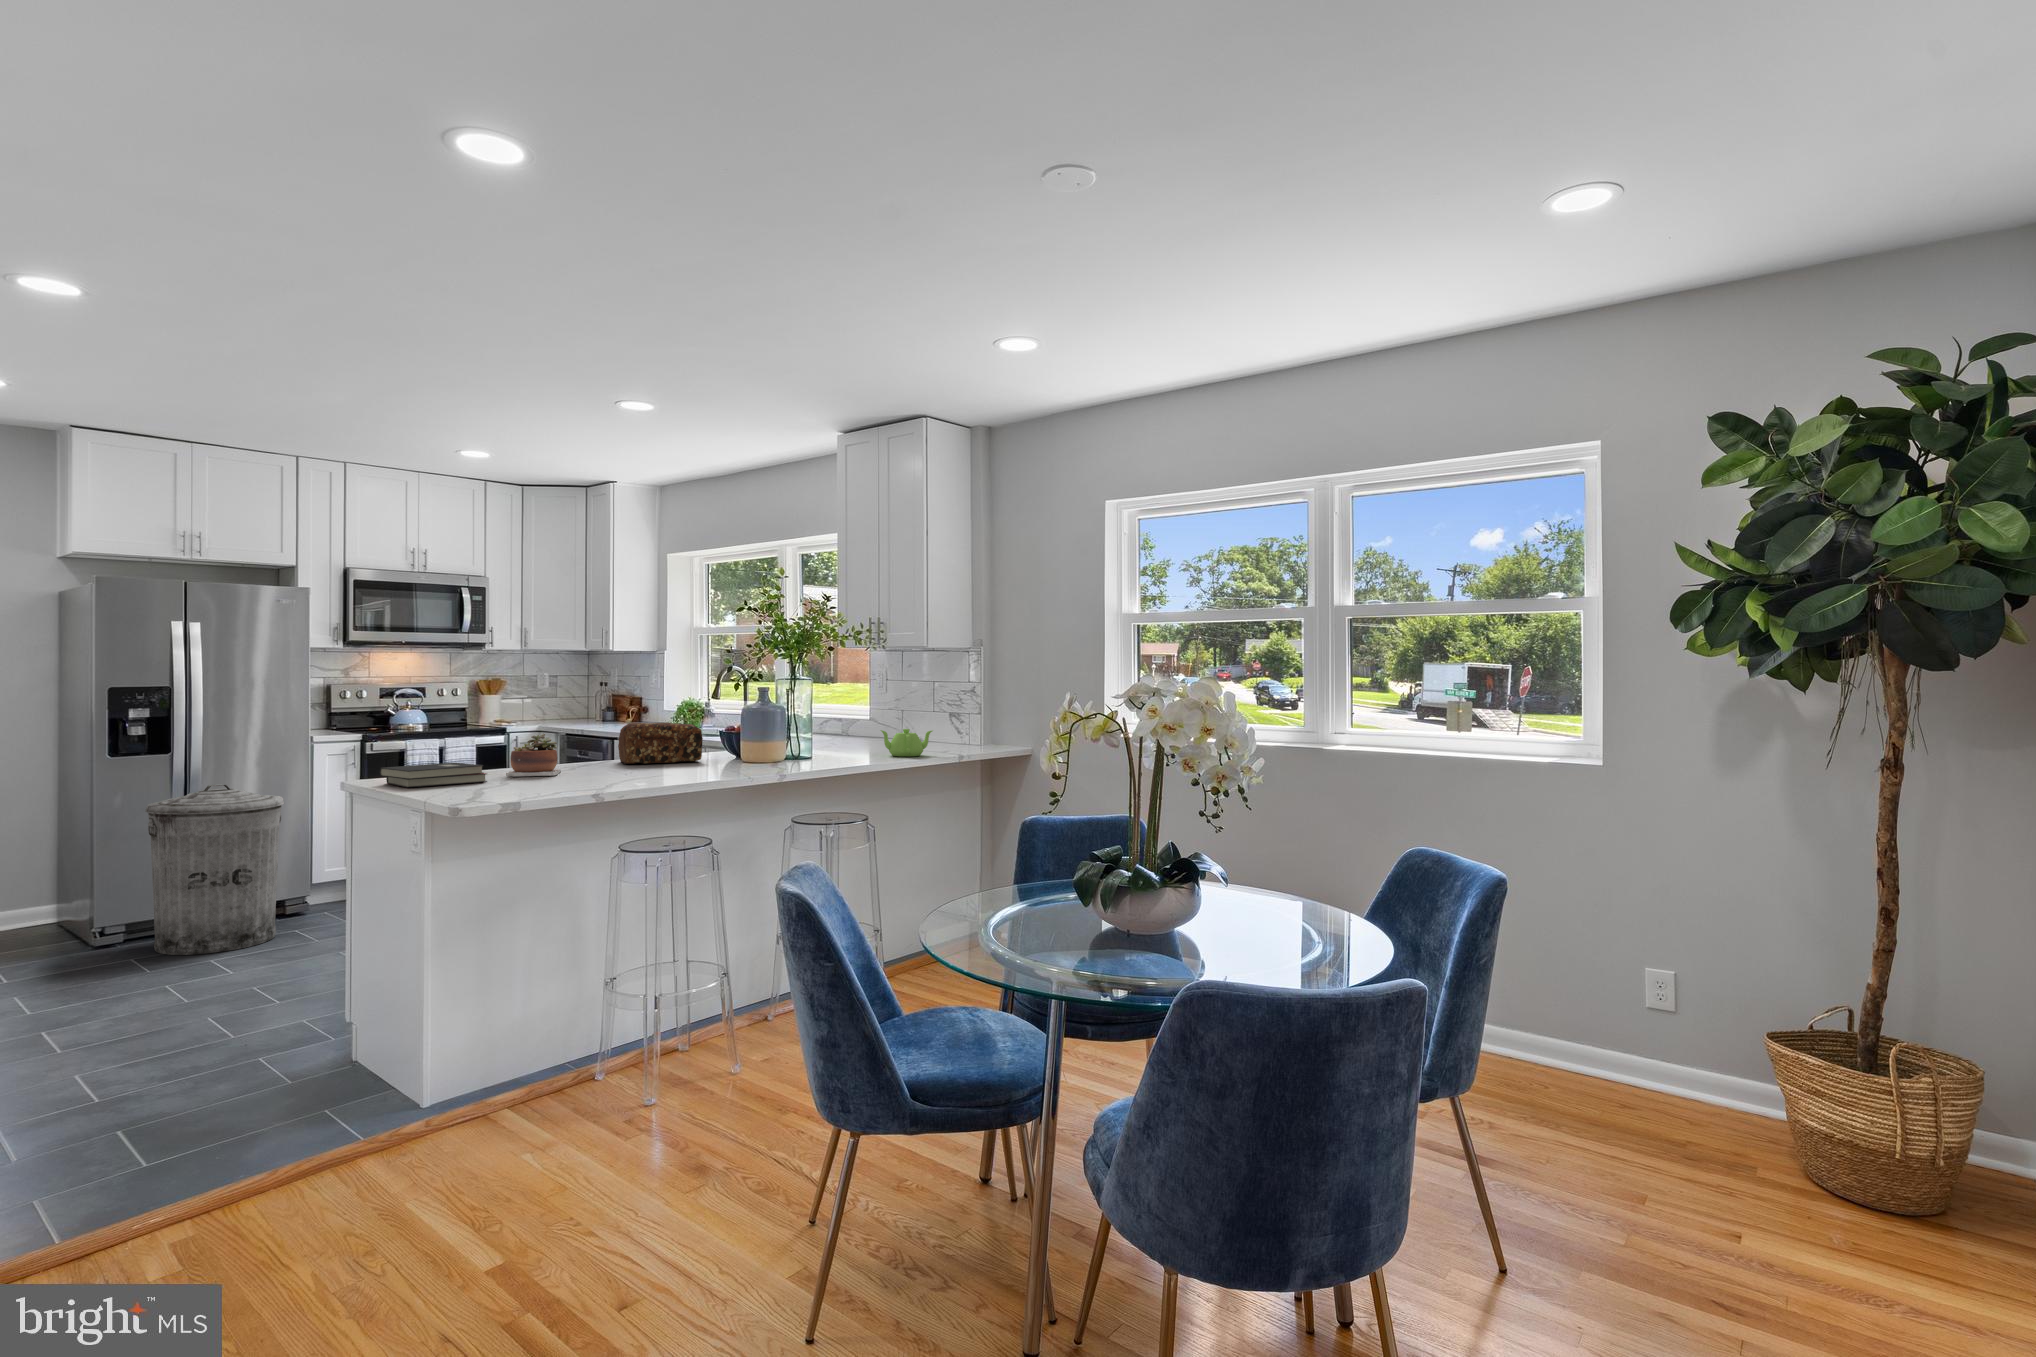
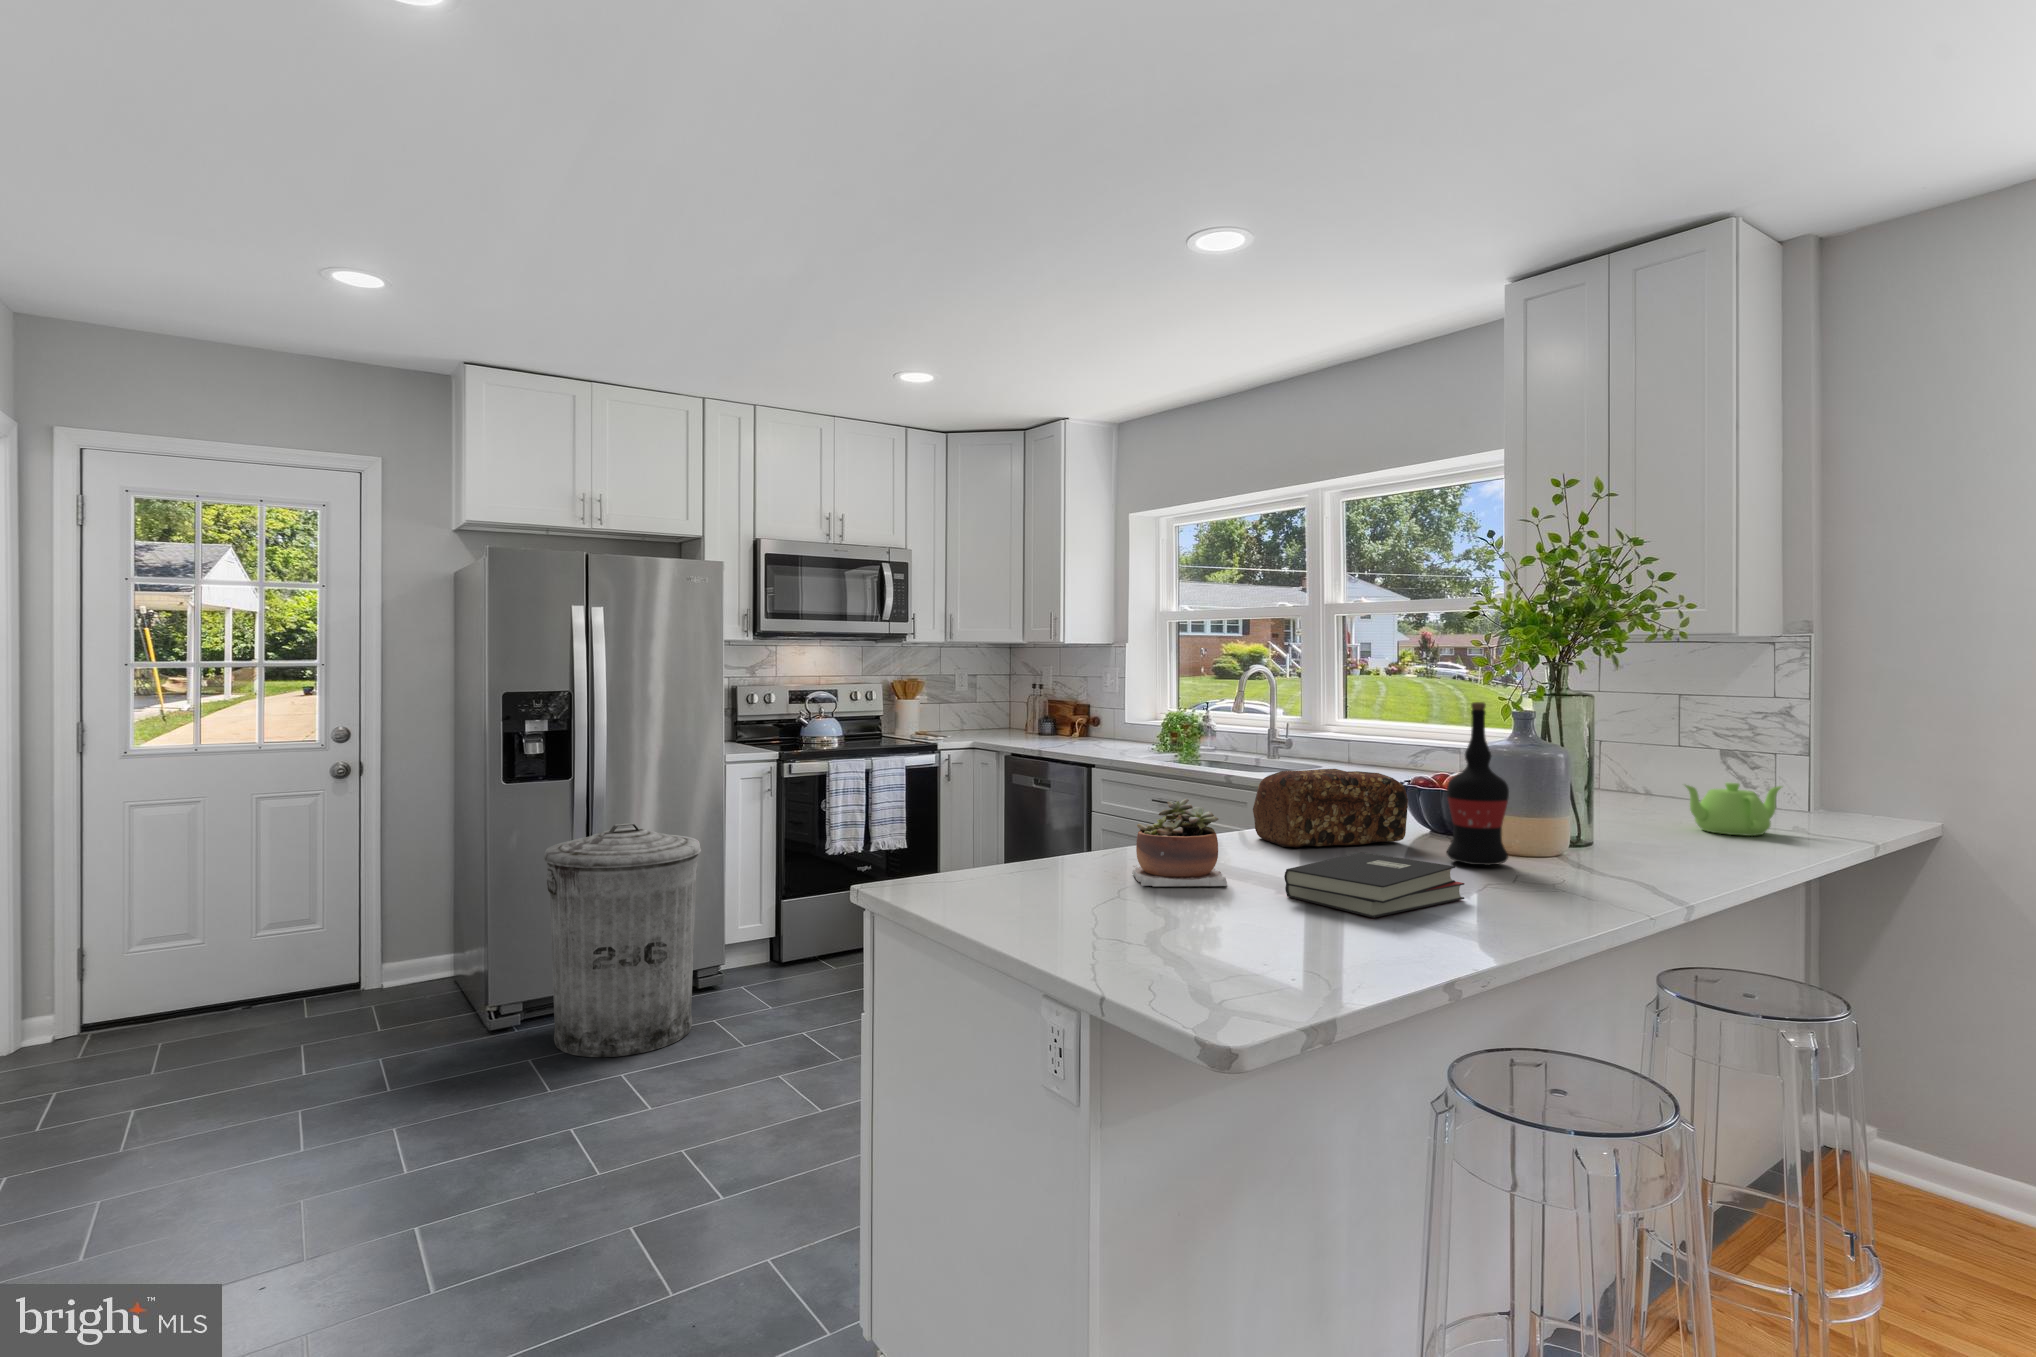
wine bottle: none [703,683,733,767] -> present [1447,702,1509,865]
hardback book: present [380,763,487,787] -> present [1284,852,1464,918]

